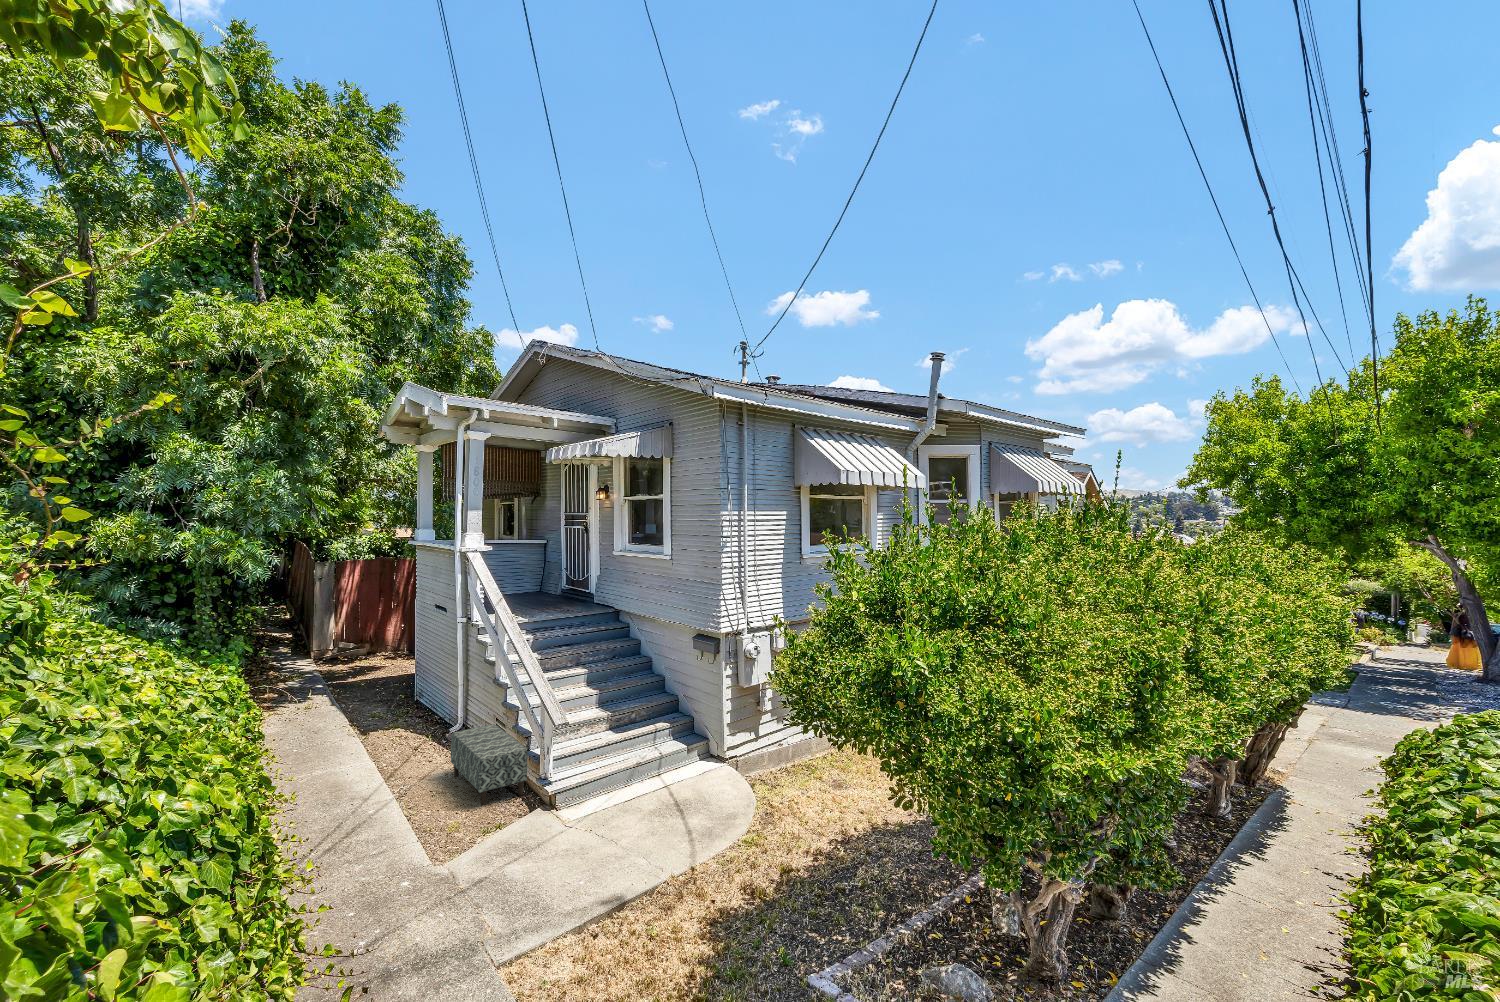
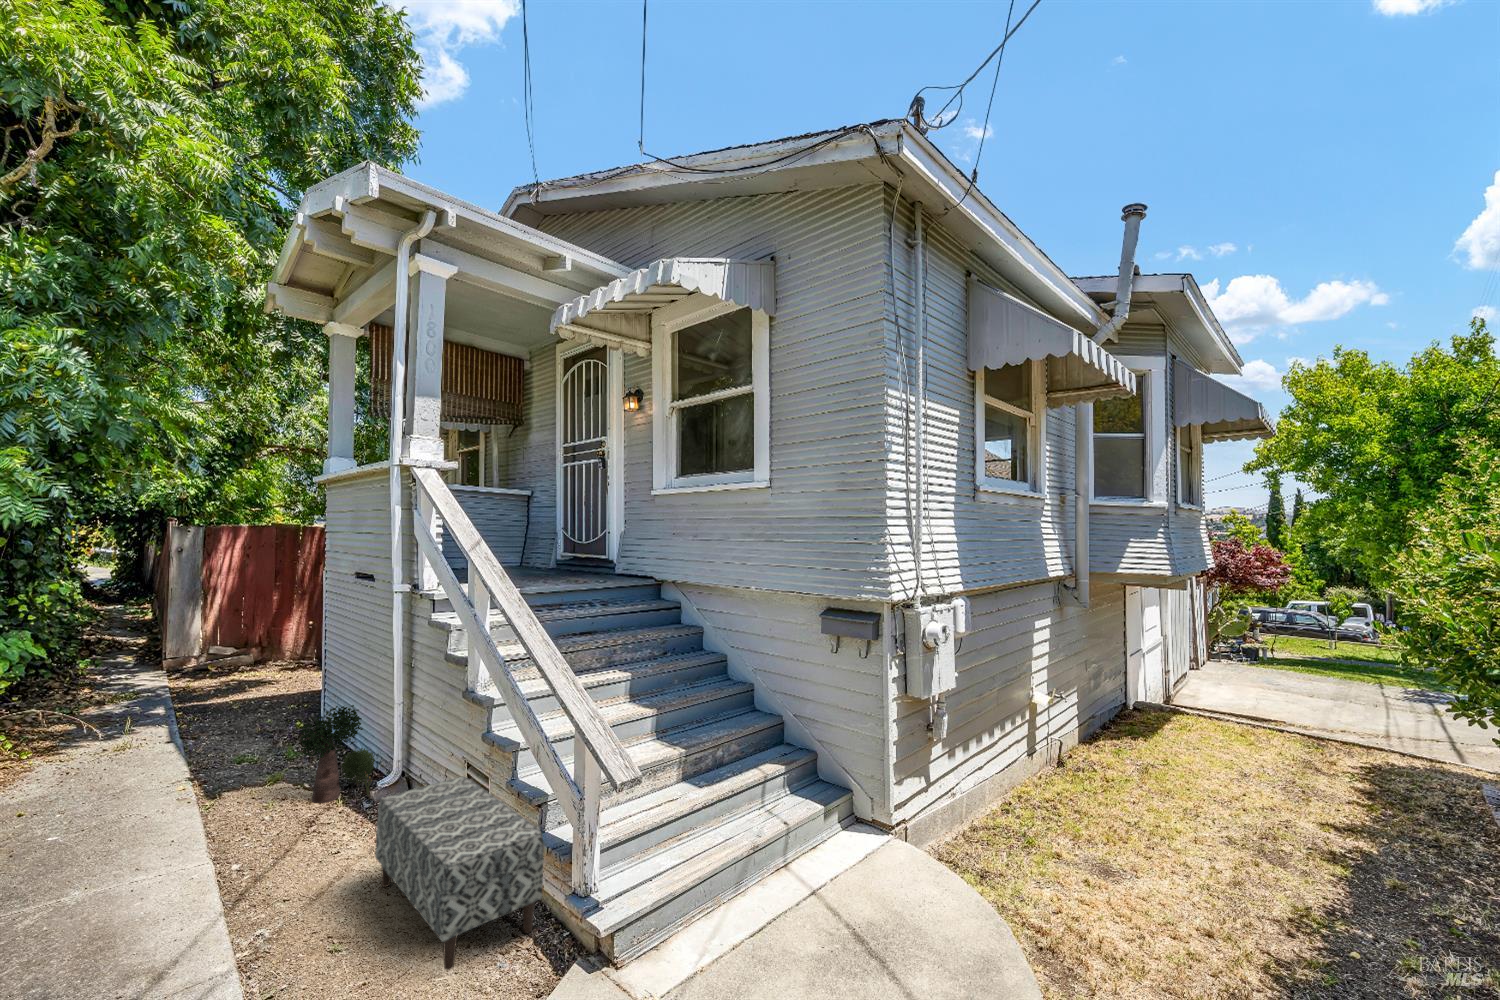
potted plant: none [409,685,451,740] -> present [300,705,375,803]

